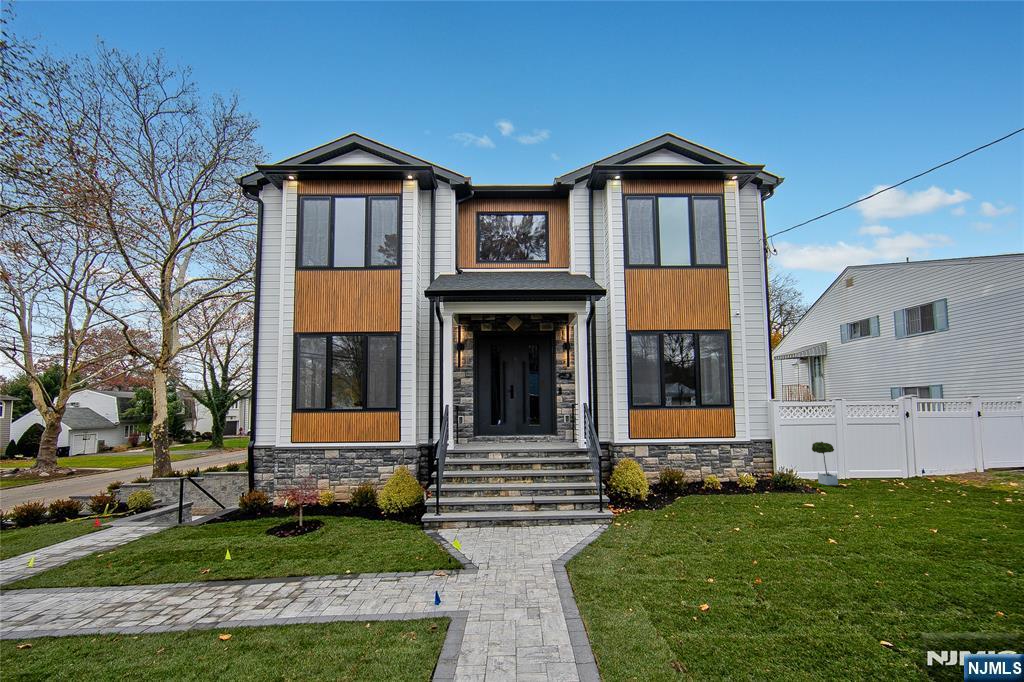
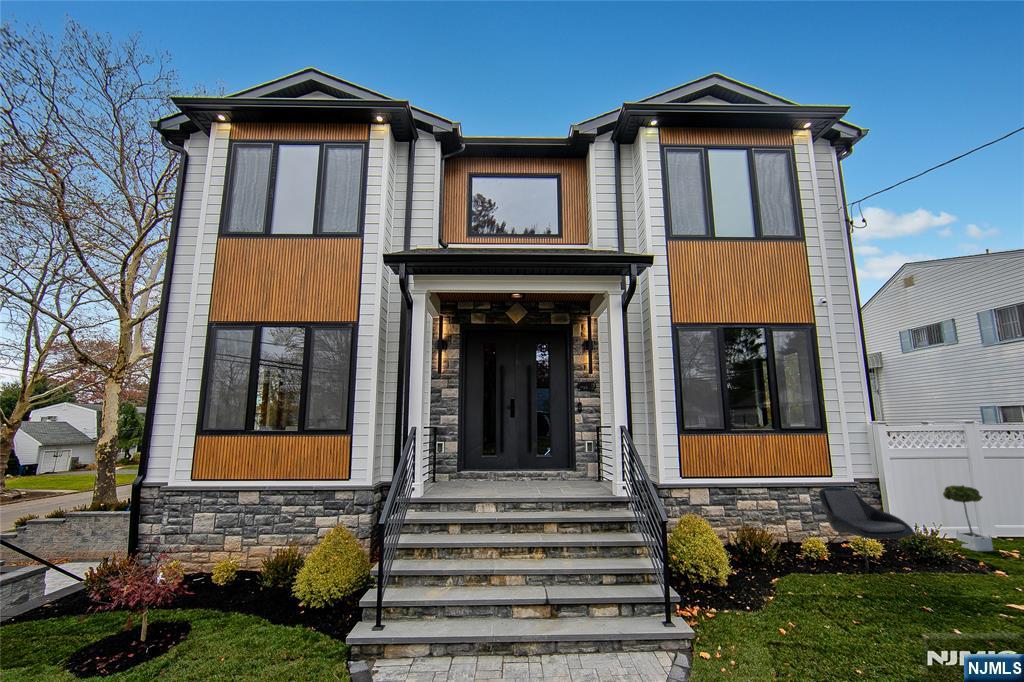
lounge chair: none [723,444,775,495] -> present [818,487,916,571]

